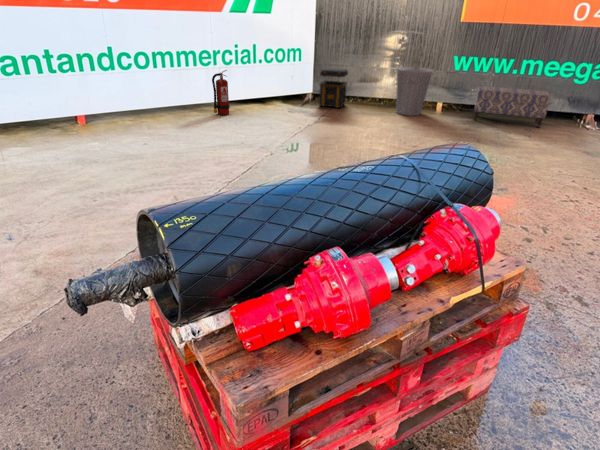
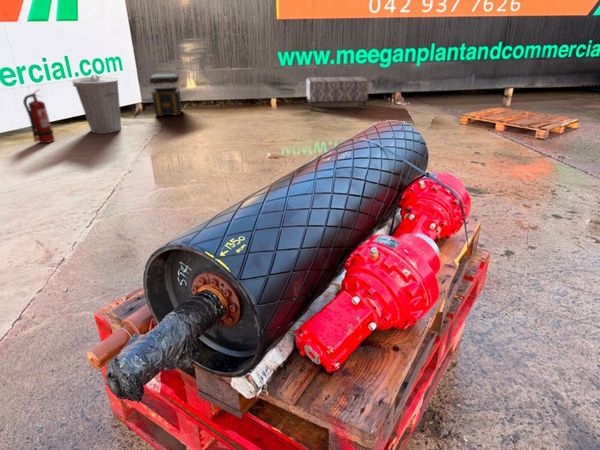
trash can: present [396,66,433,116] -> present [72,75,121,133]

